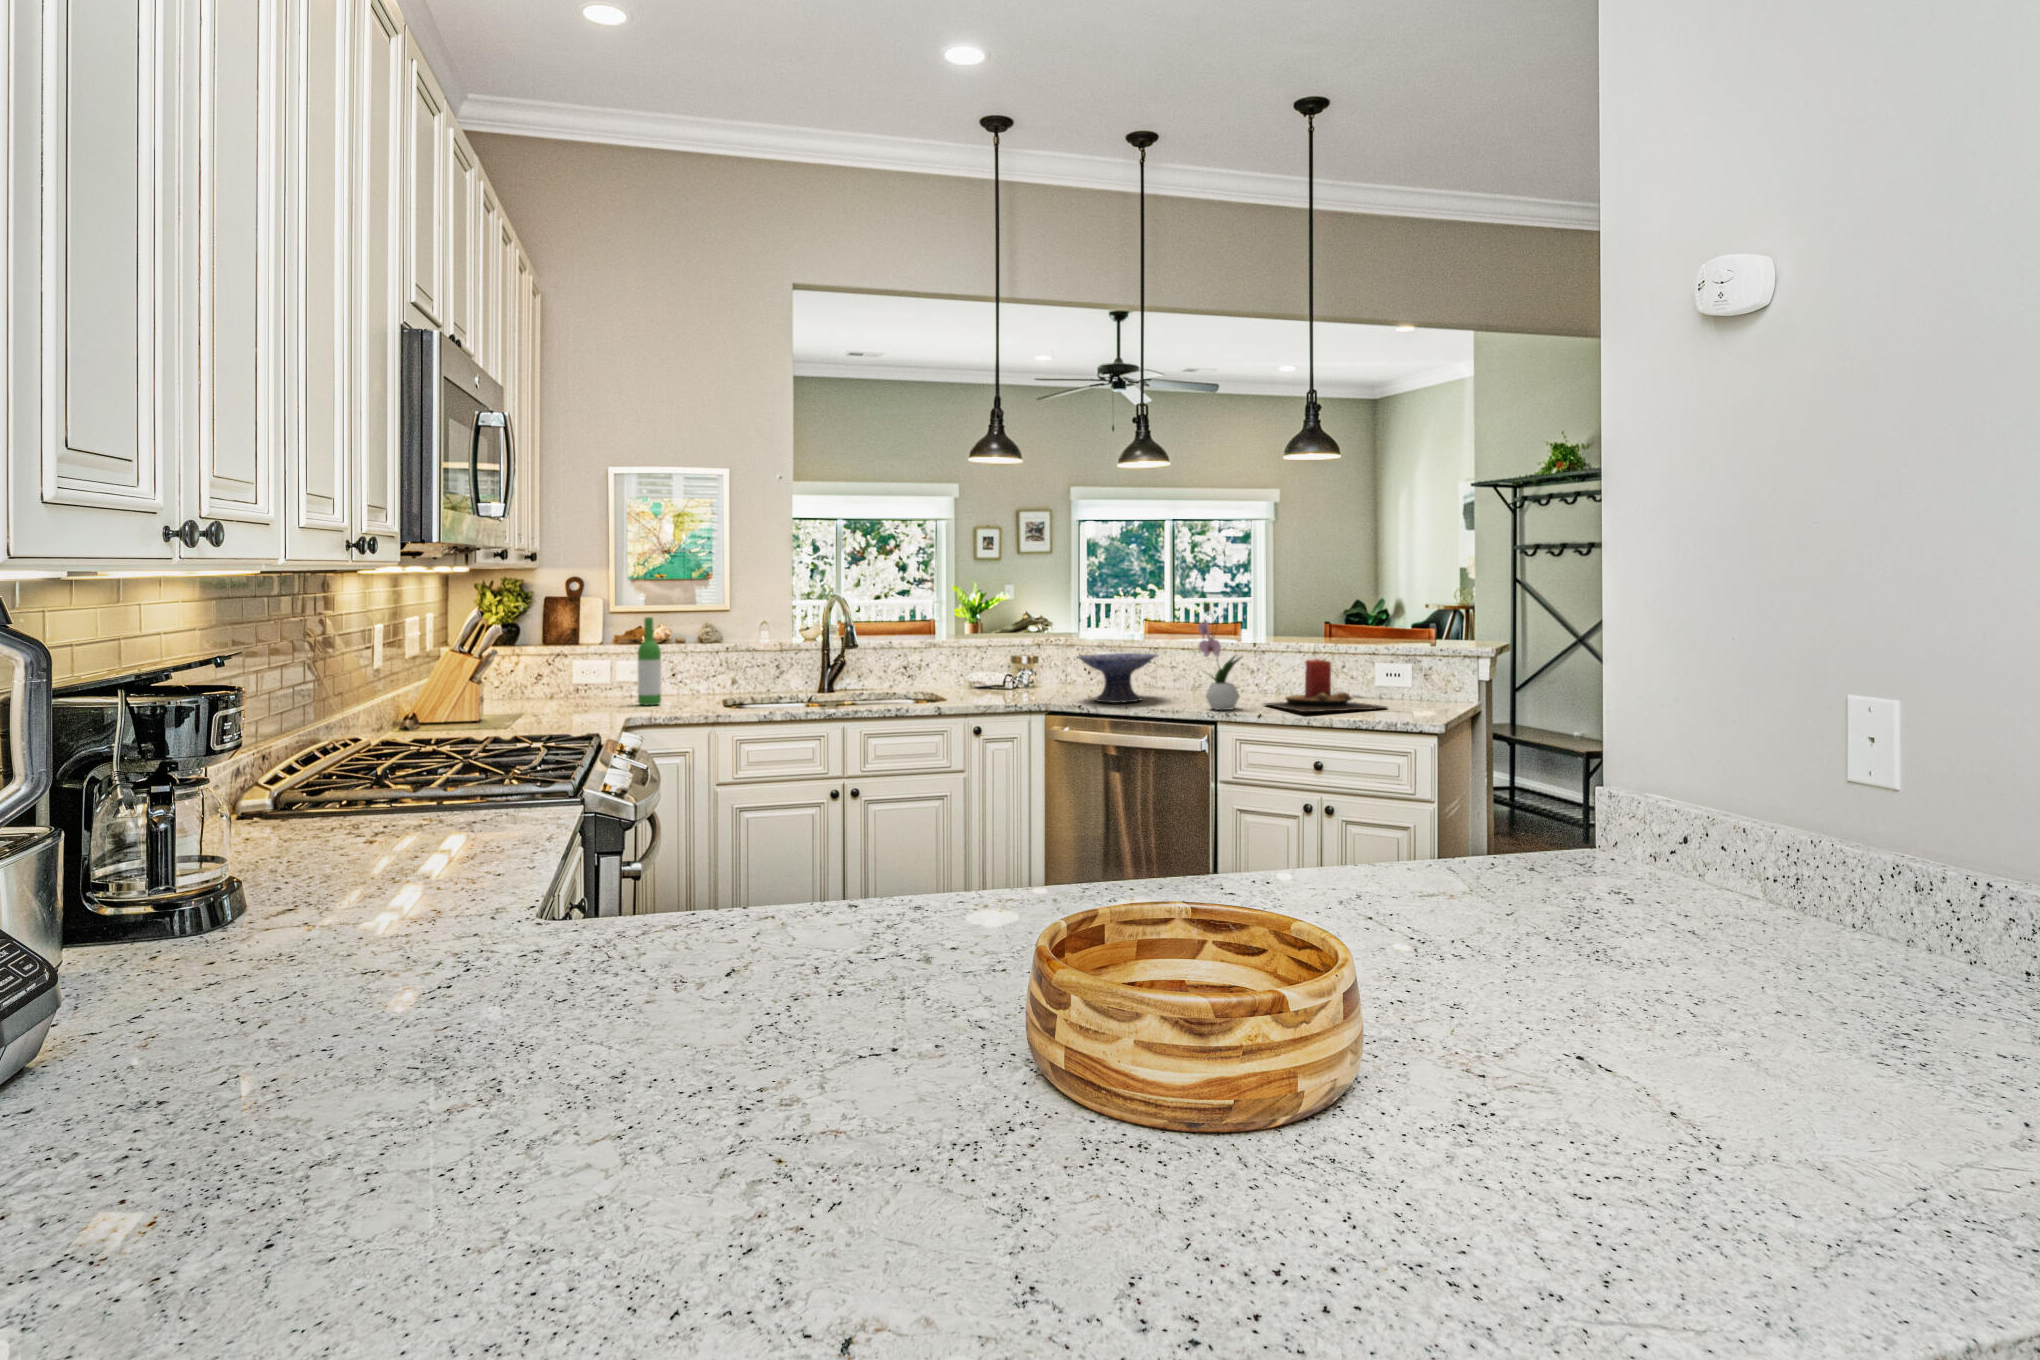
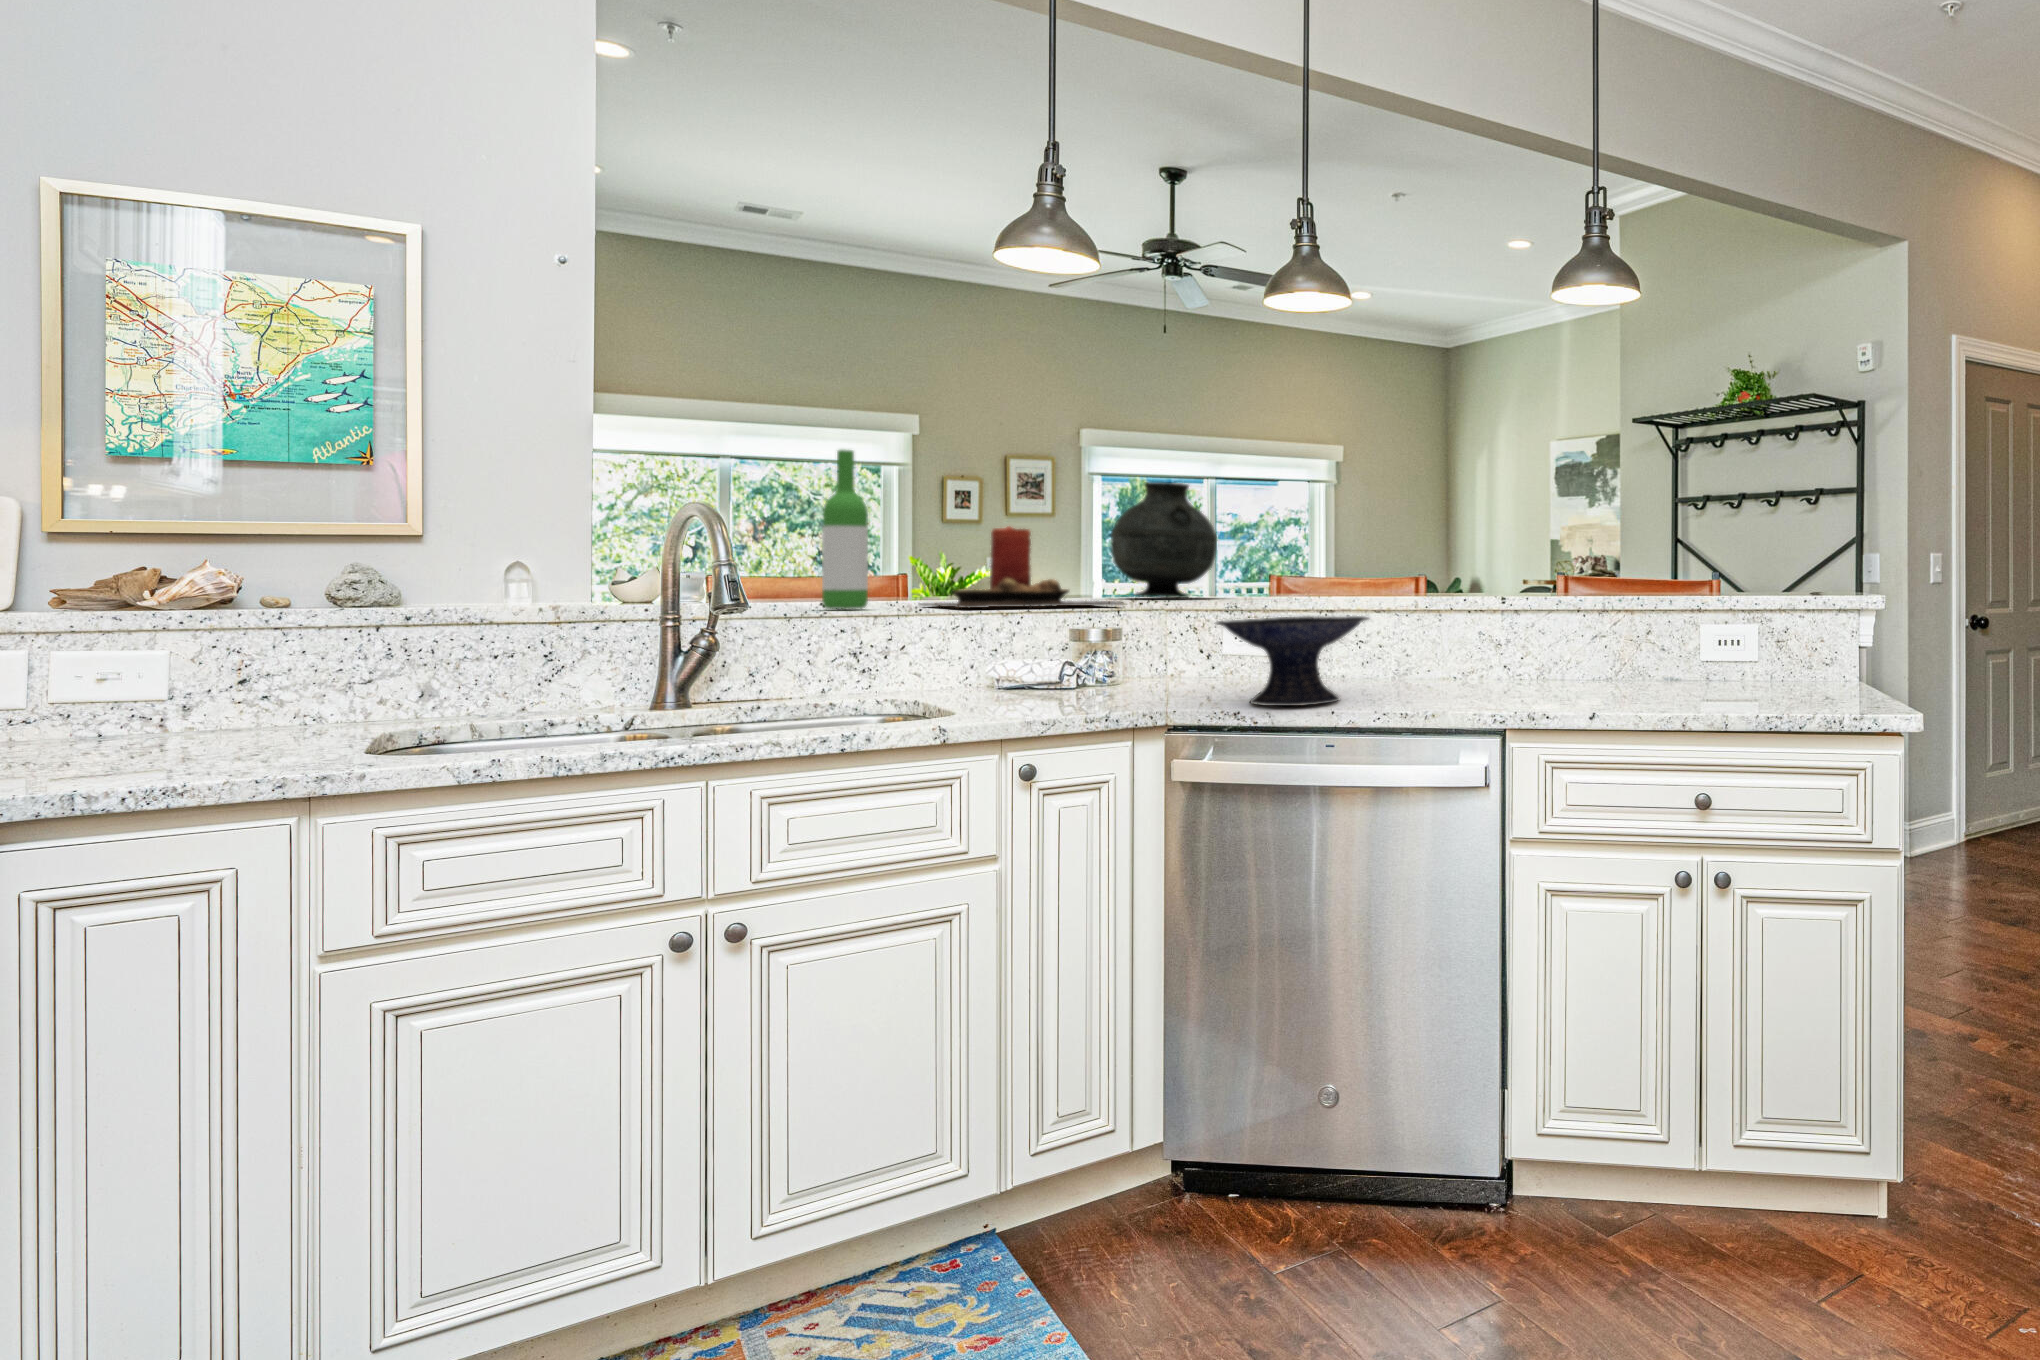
vase: none [1043,566,1106,635] -> present [1111,482,1217,598]
flower arrangement: present [1198,606,1241,710] -> none [1460,522,1546,712]
wine bottle: present [638,617,661,705] -> present [822,449,868,609]
candle: present [1264,659,1387,712] -> present [920,526,1123,608]

